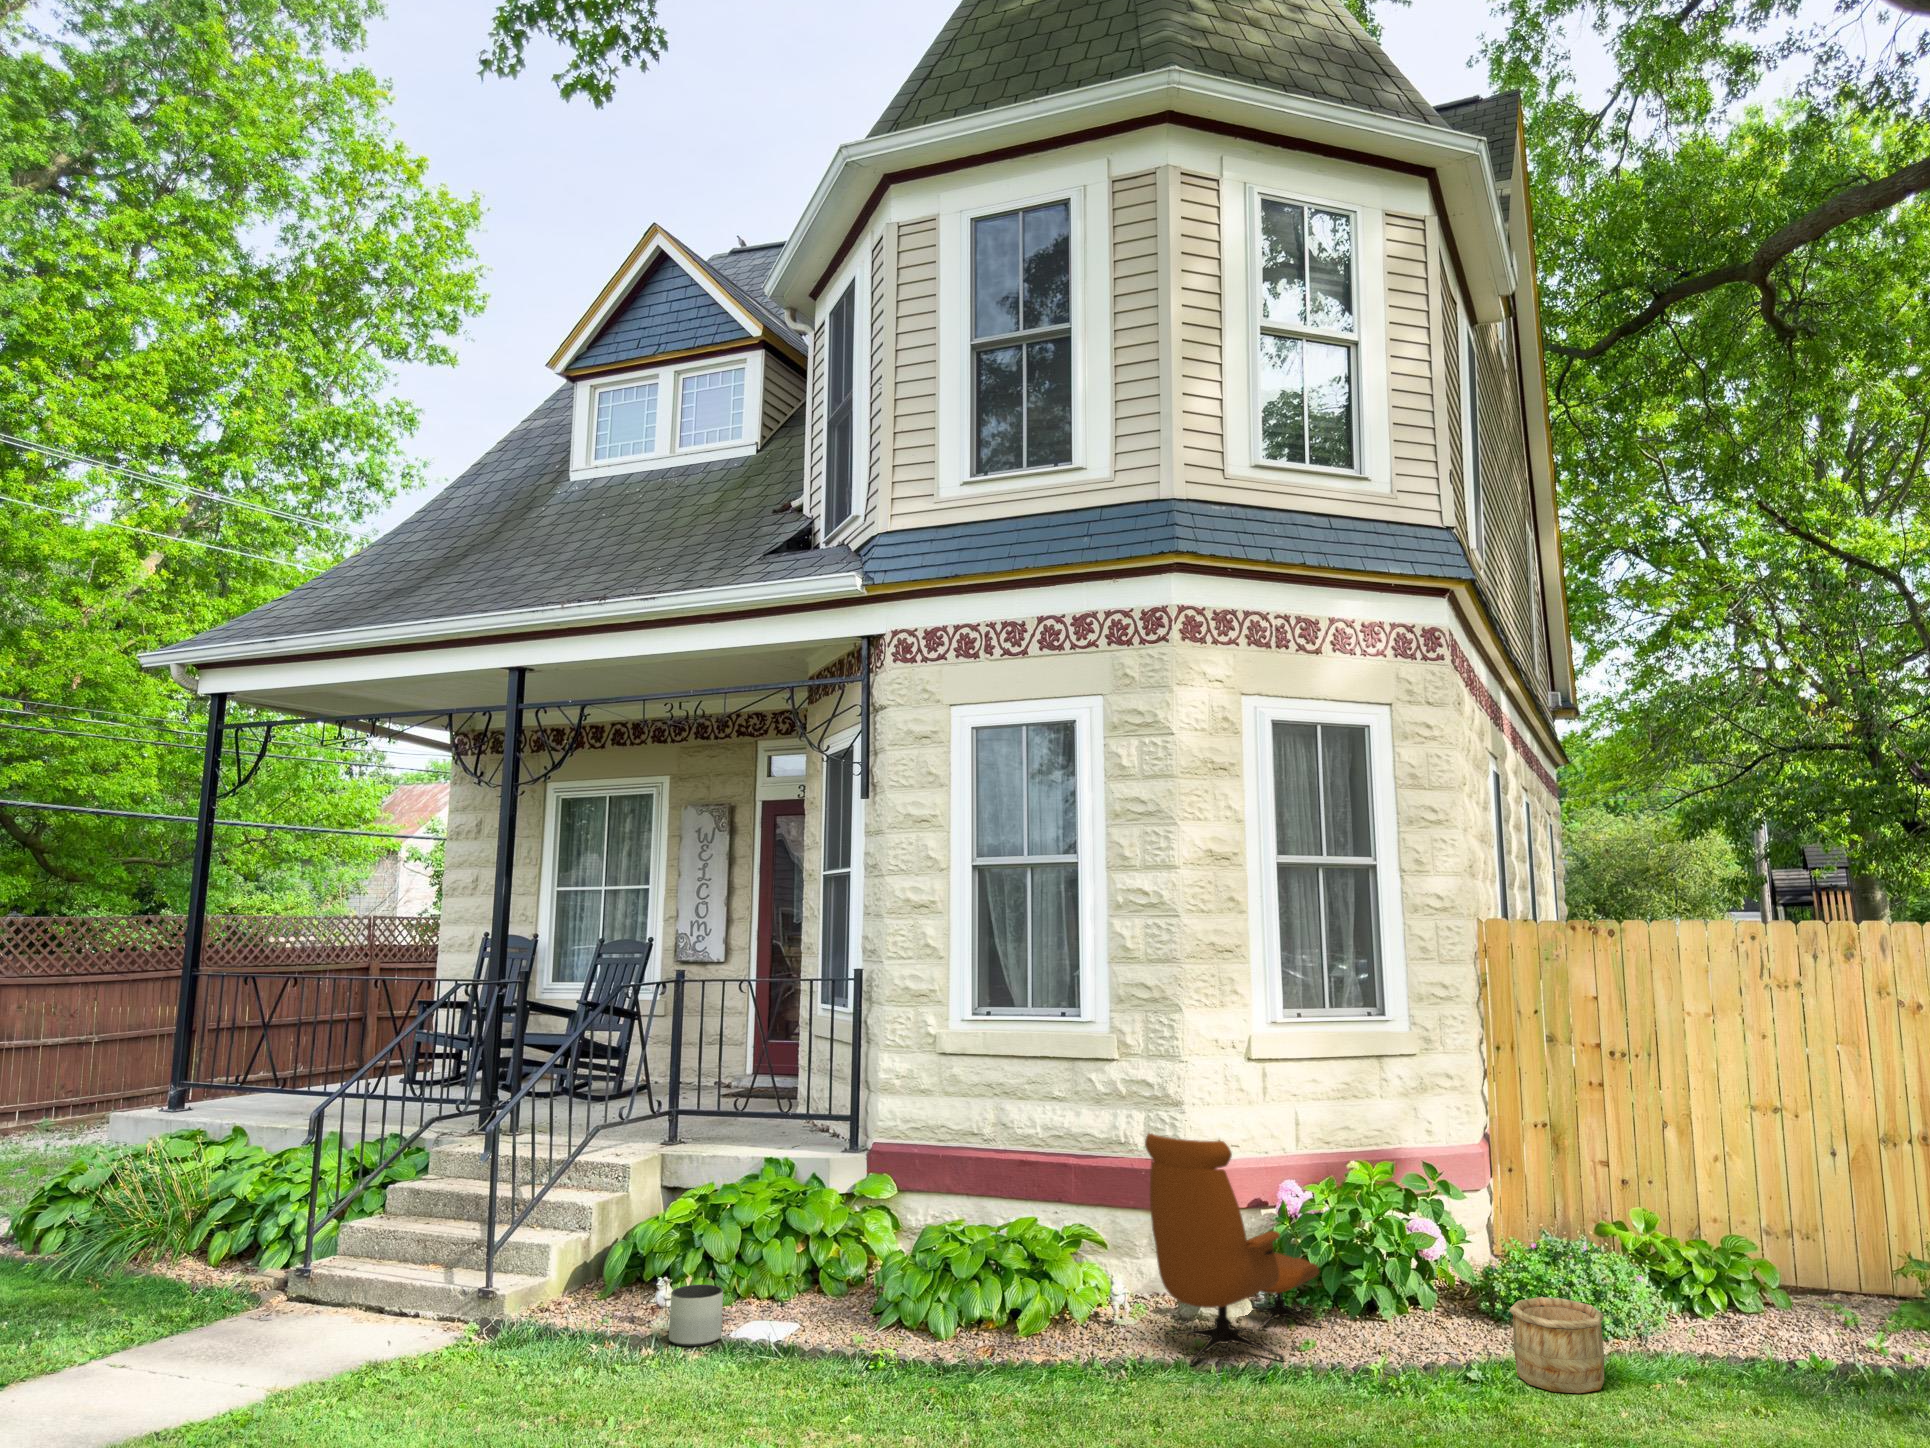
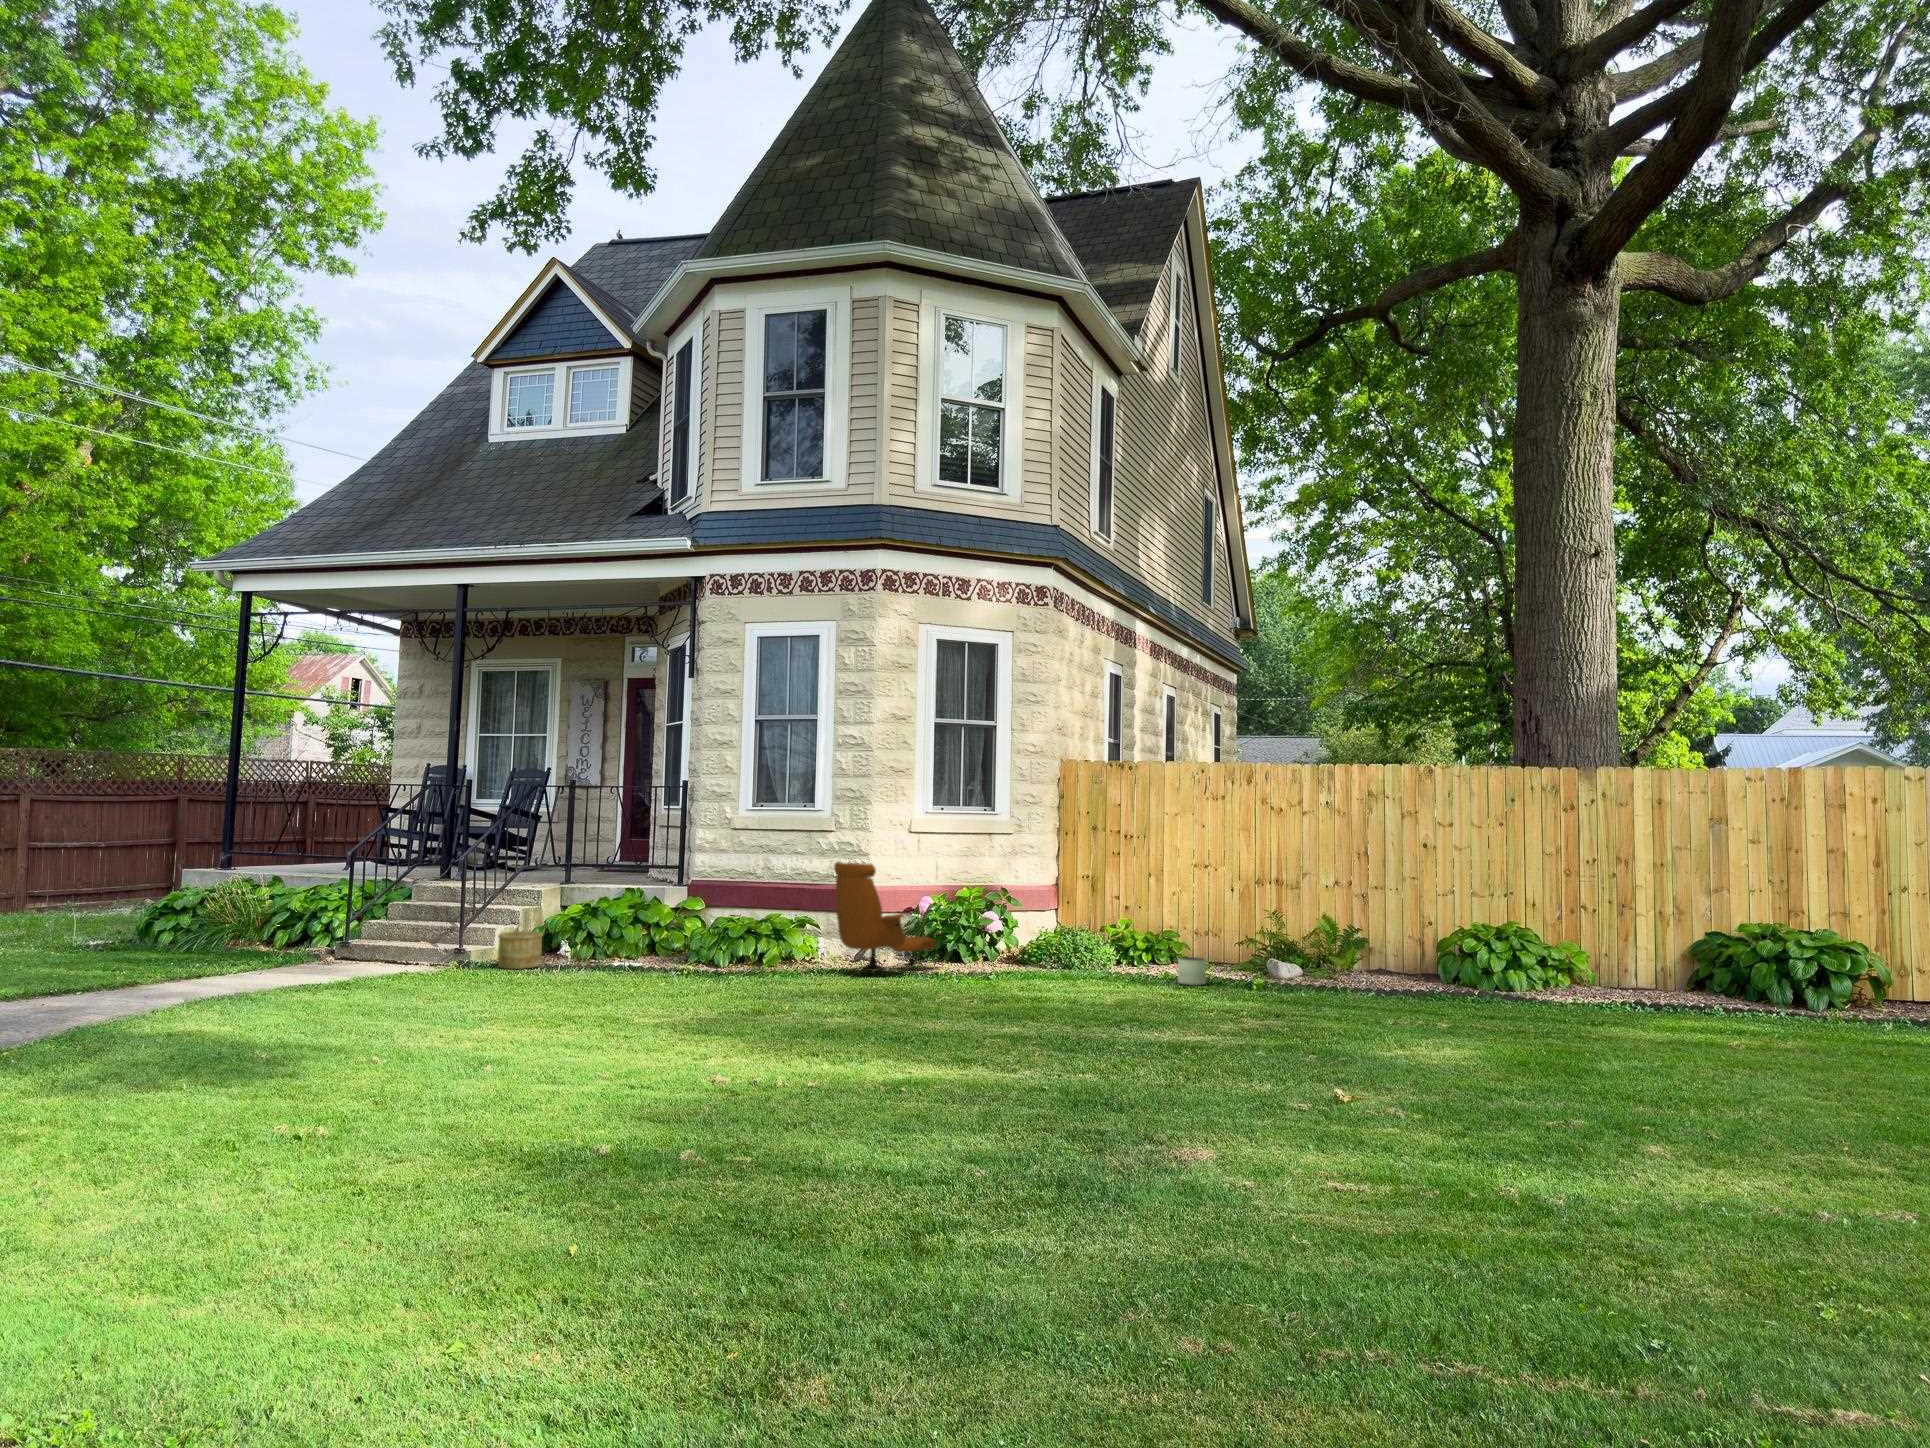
planter: present [669,1285,723,1346] -> present [1178,957,1206,986]
wooden bucket: present [1509,1297,1604,1393] -> present [498,931,543,969]

